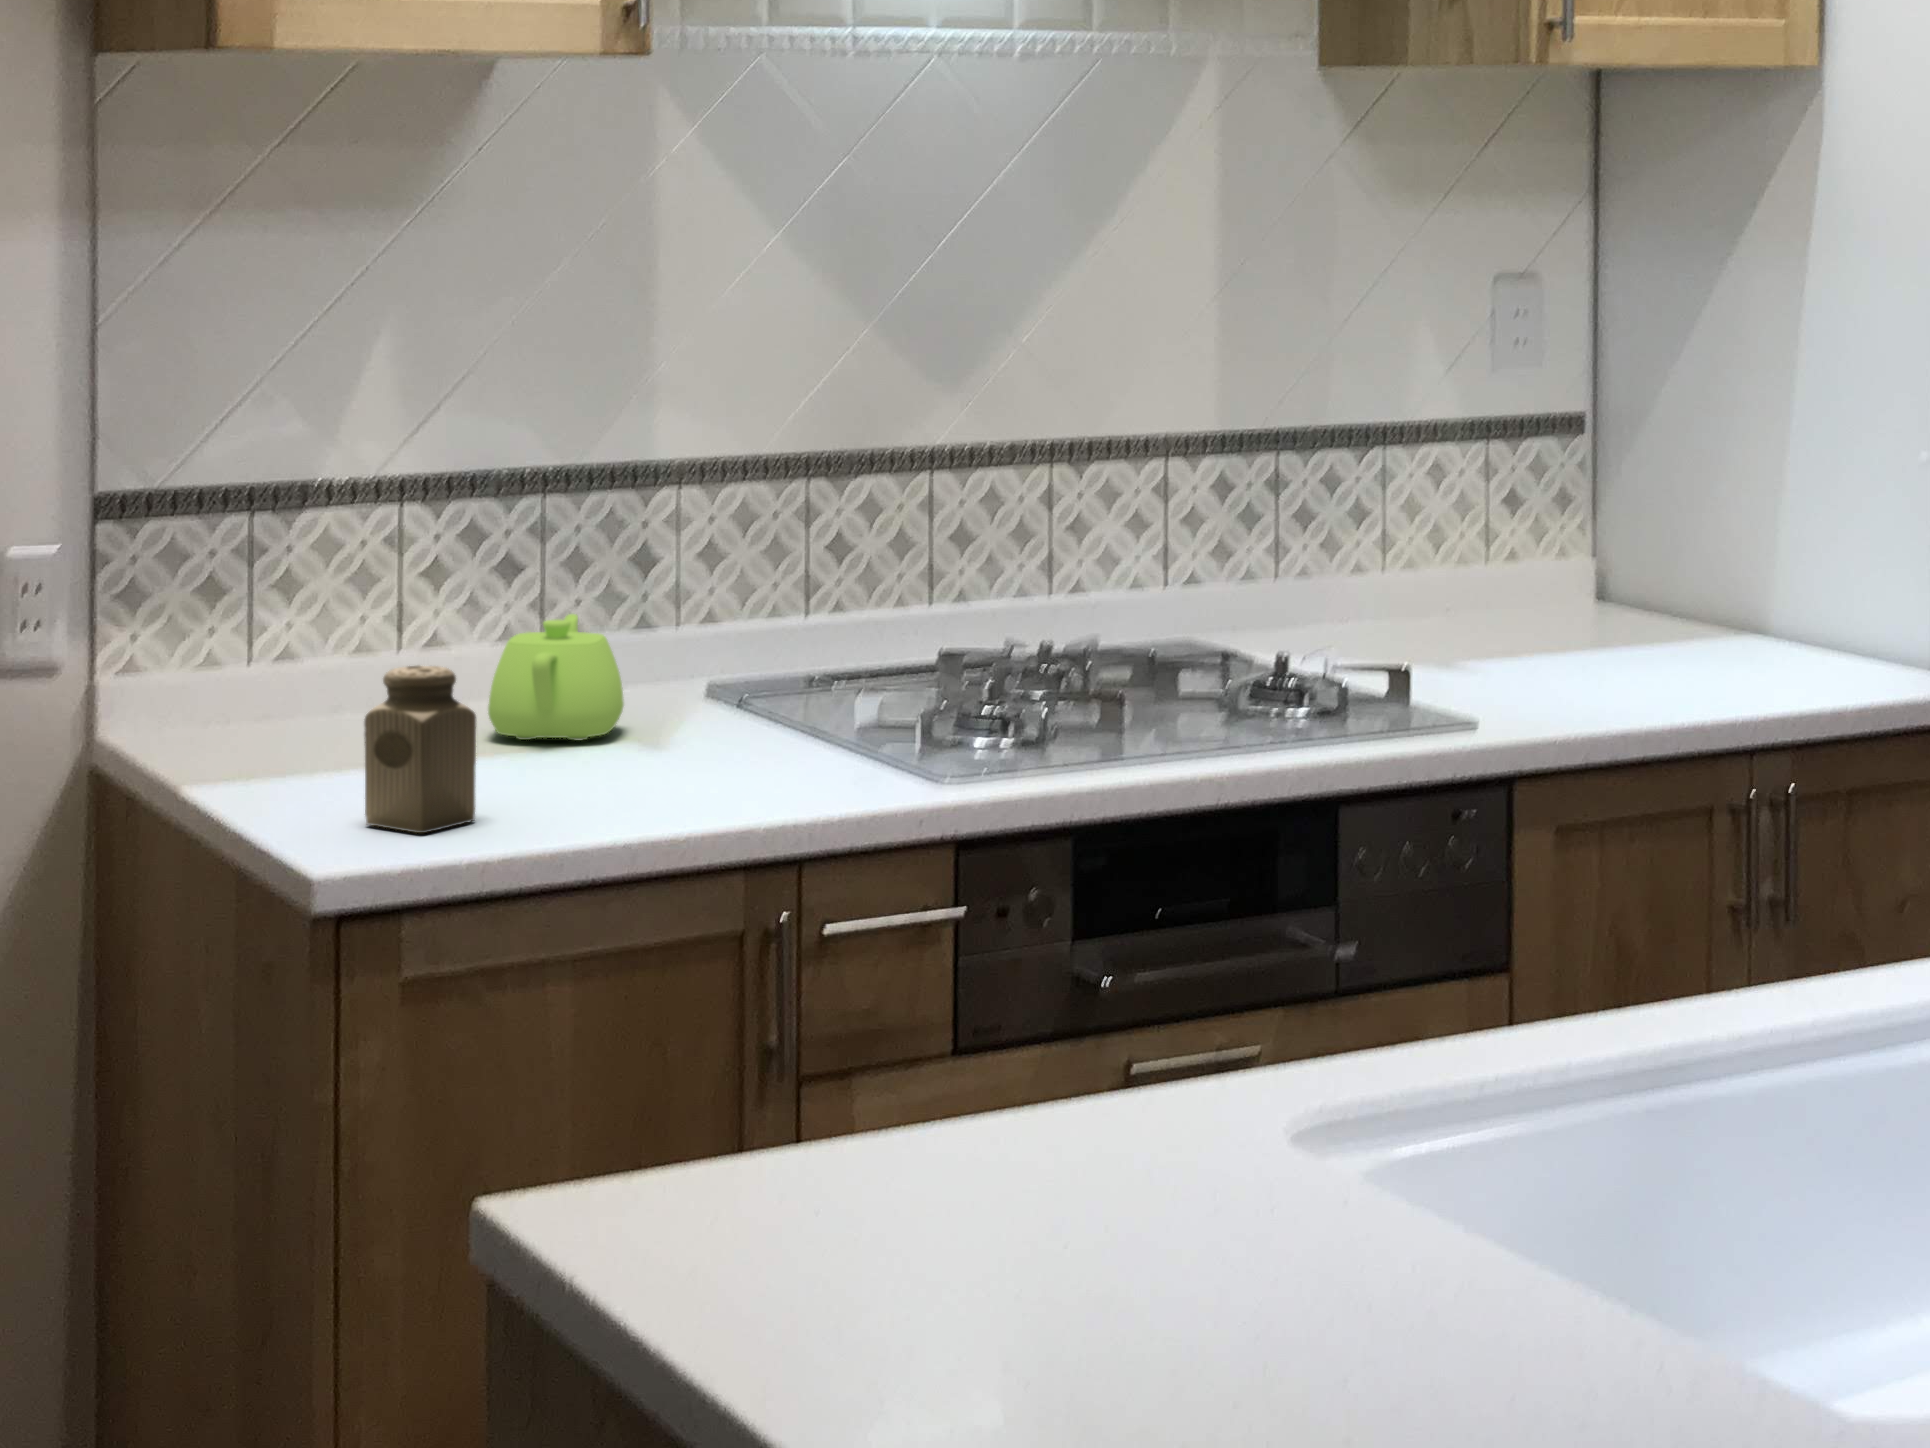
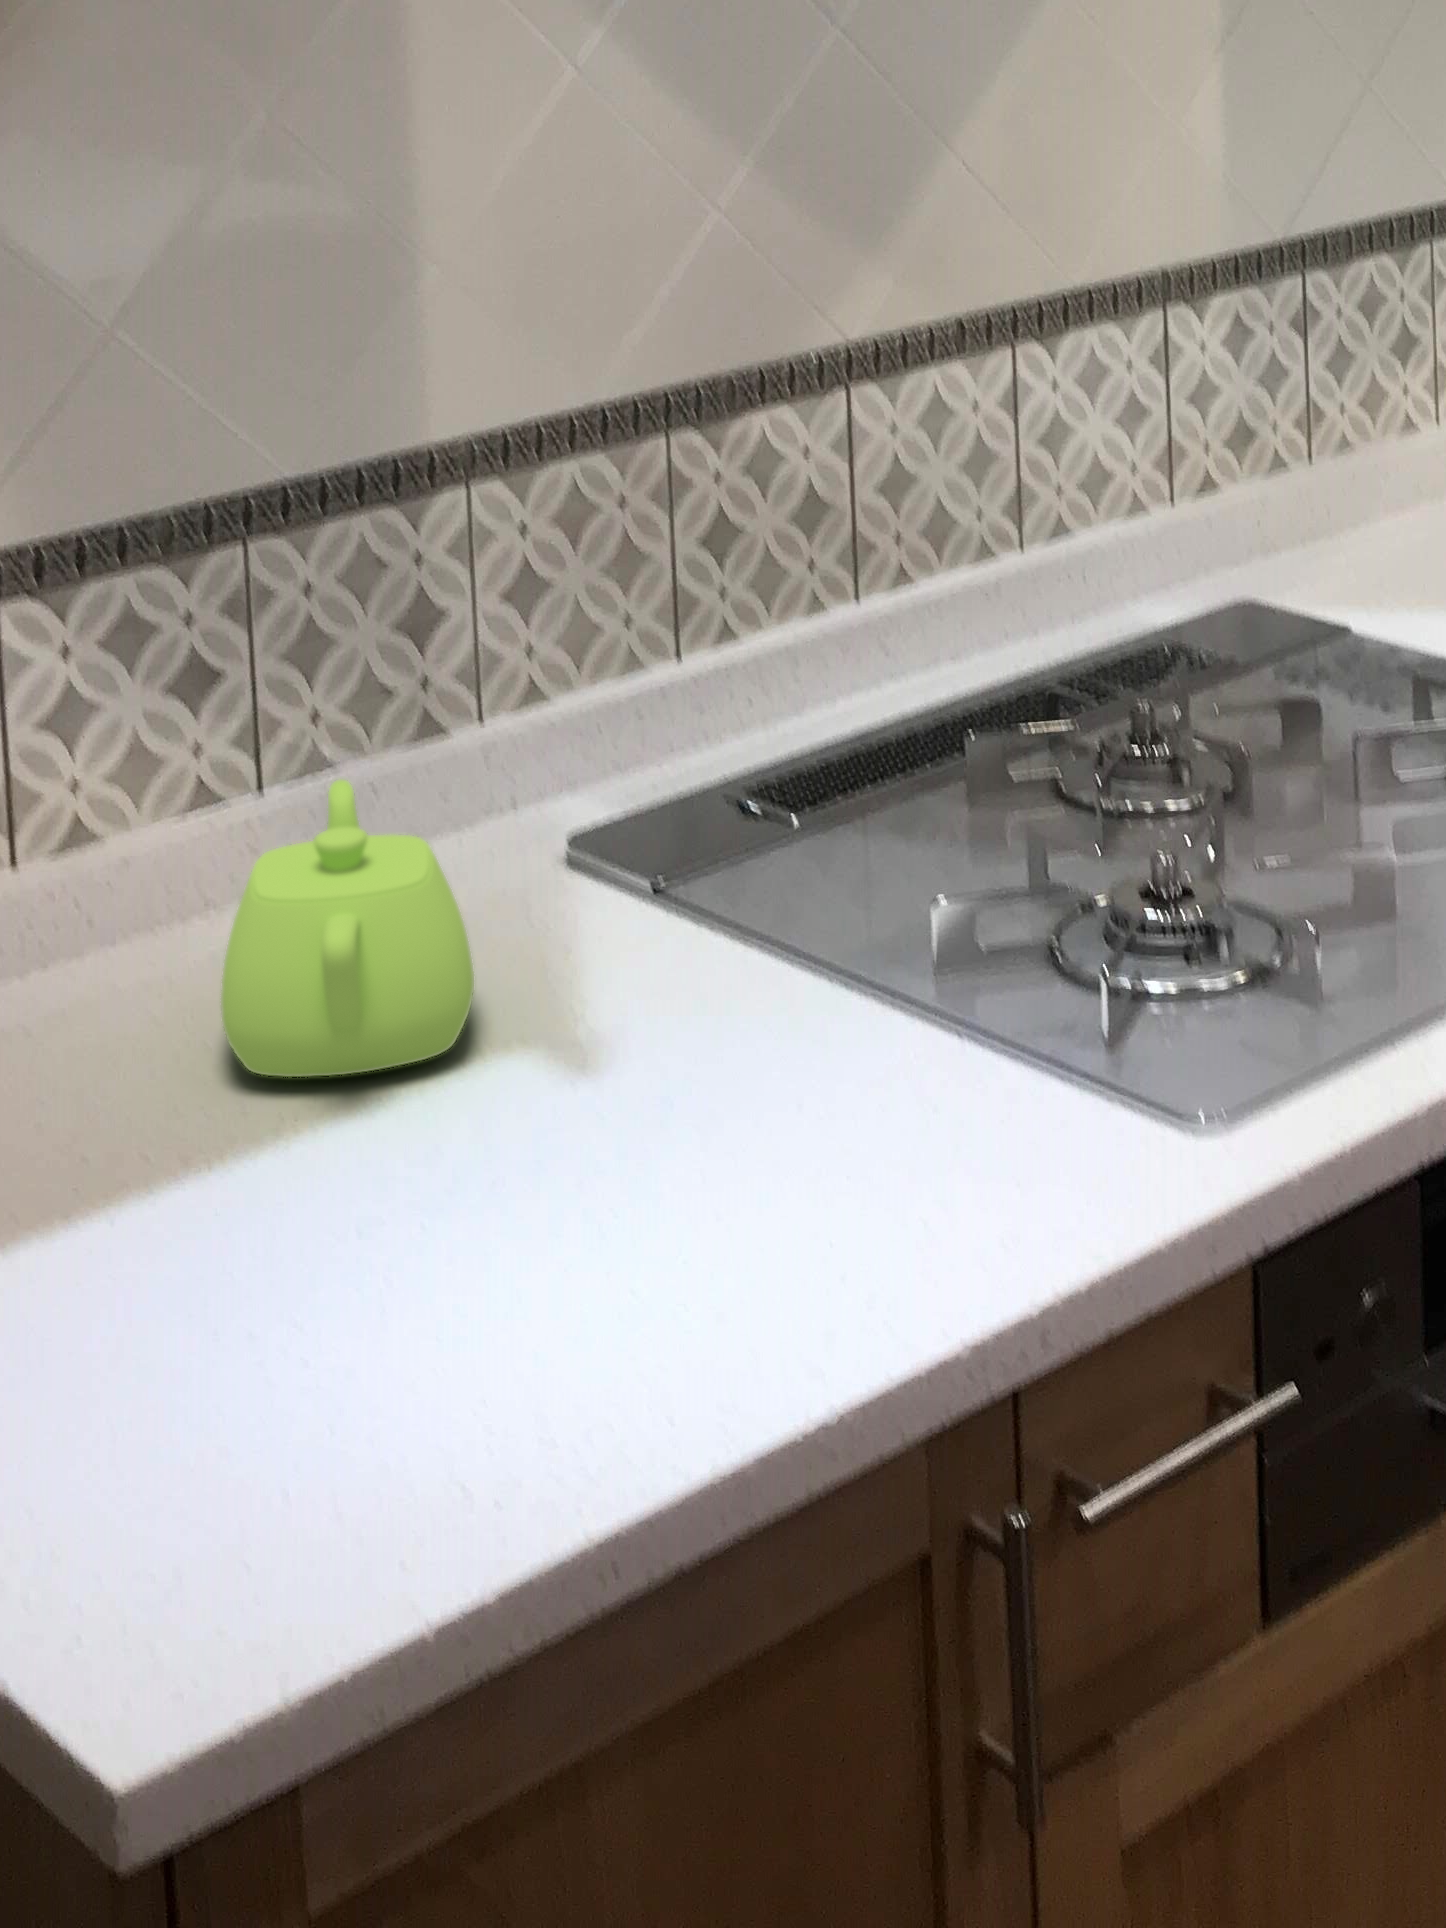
salt shaker: present [364,666,476,833] -> none [85,1156,339,1568]

